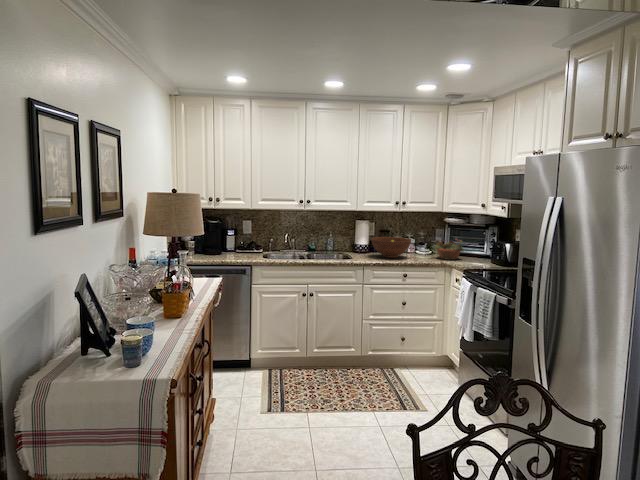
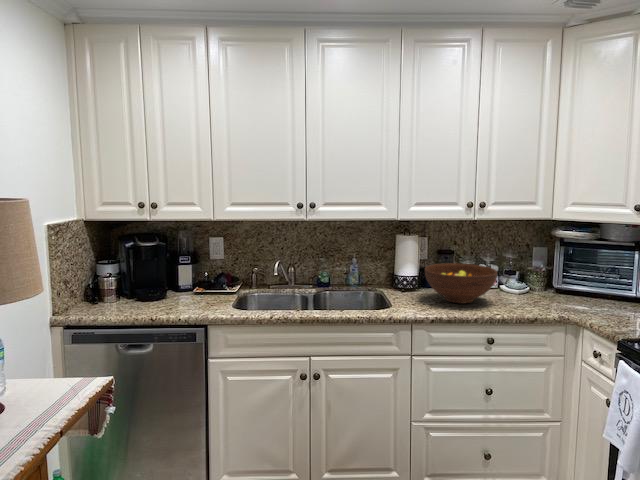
succulent planter: present [435,239,464,260] -> none [540,268,605,308]

